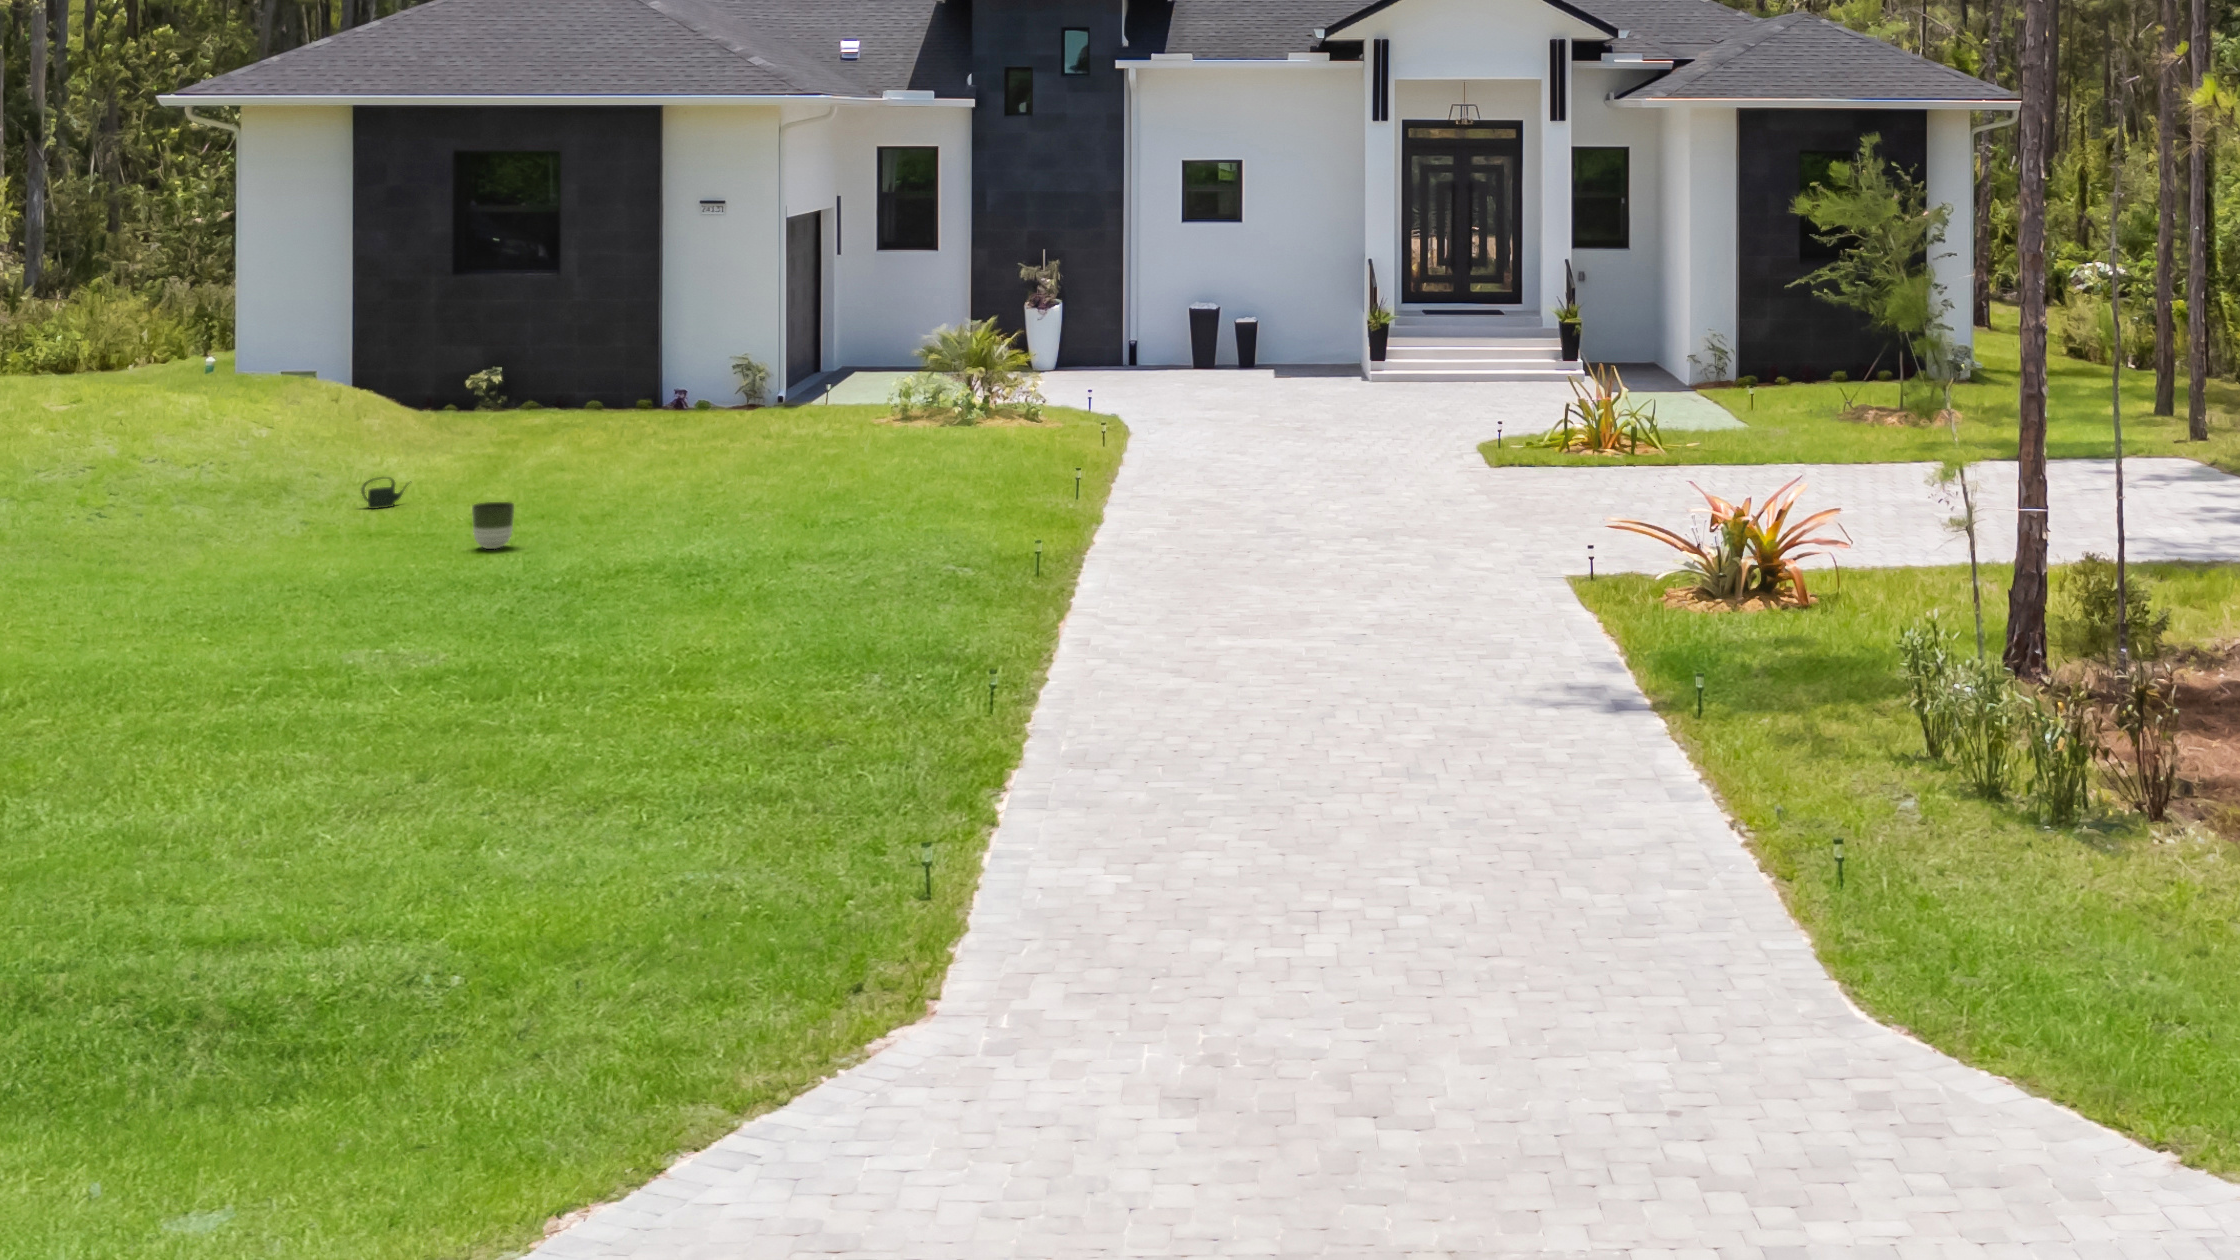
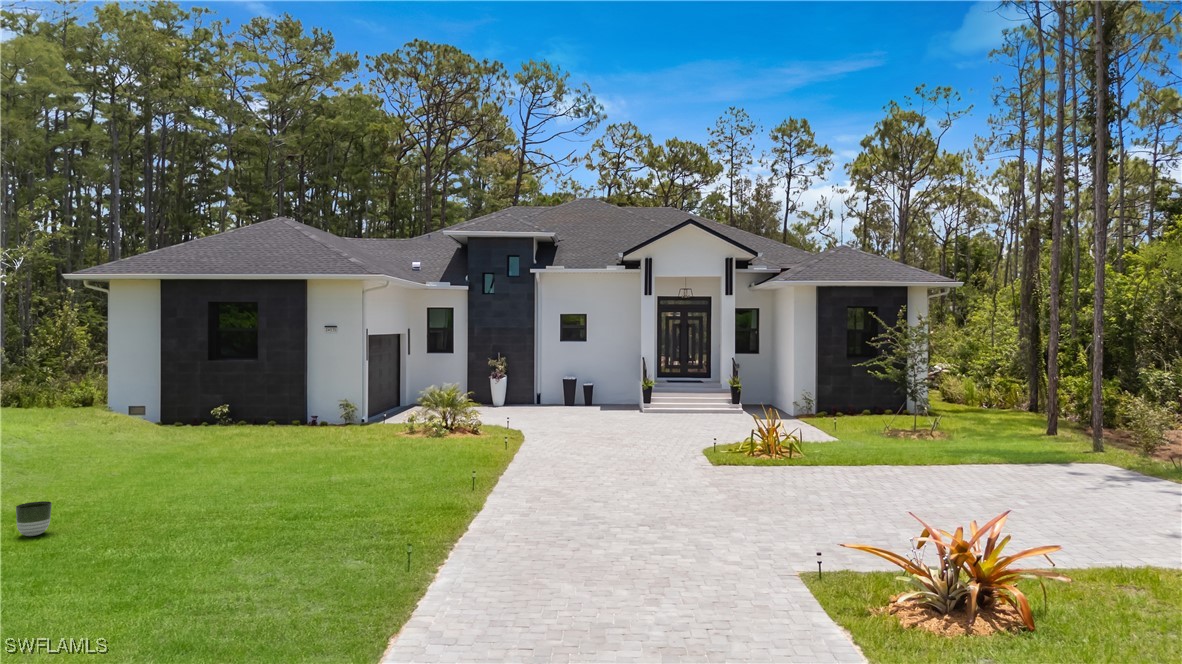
watering can: present [361,478,411,509] -> none [21,474,61,494]

